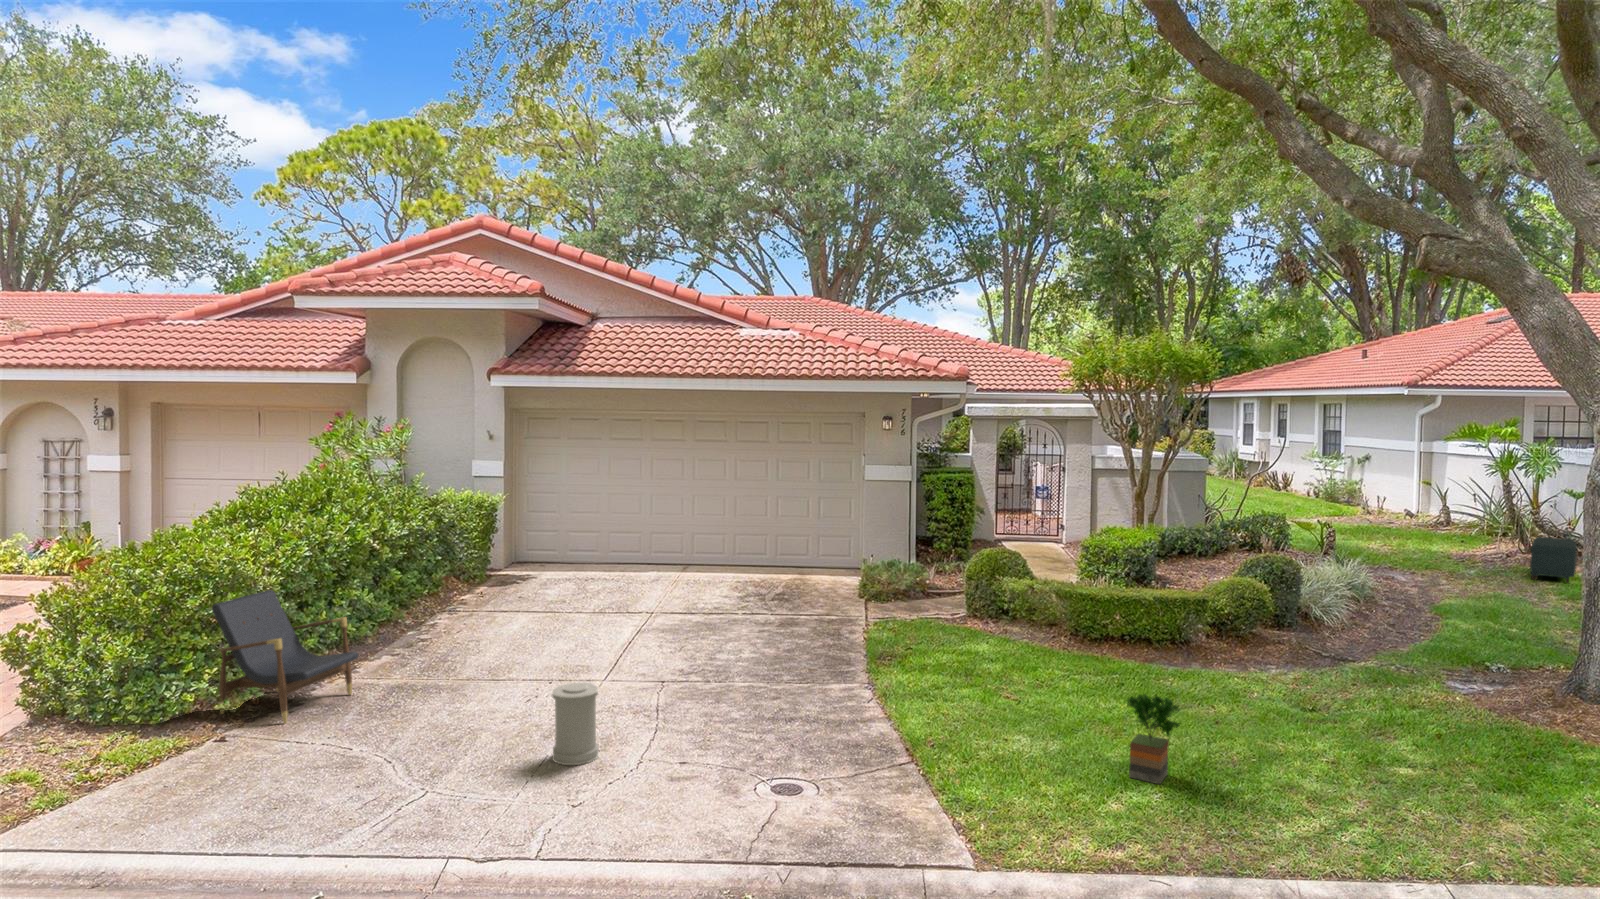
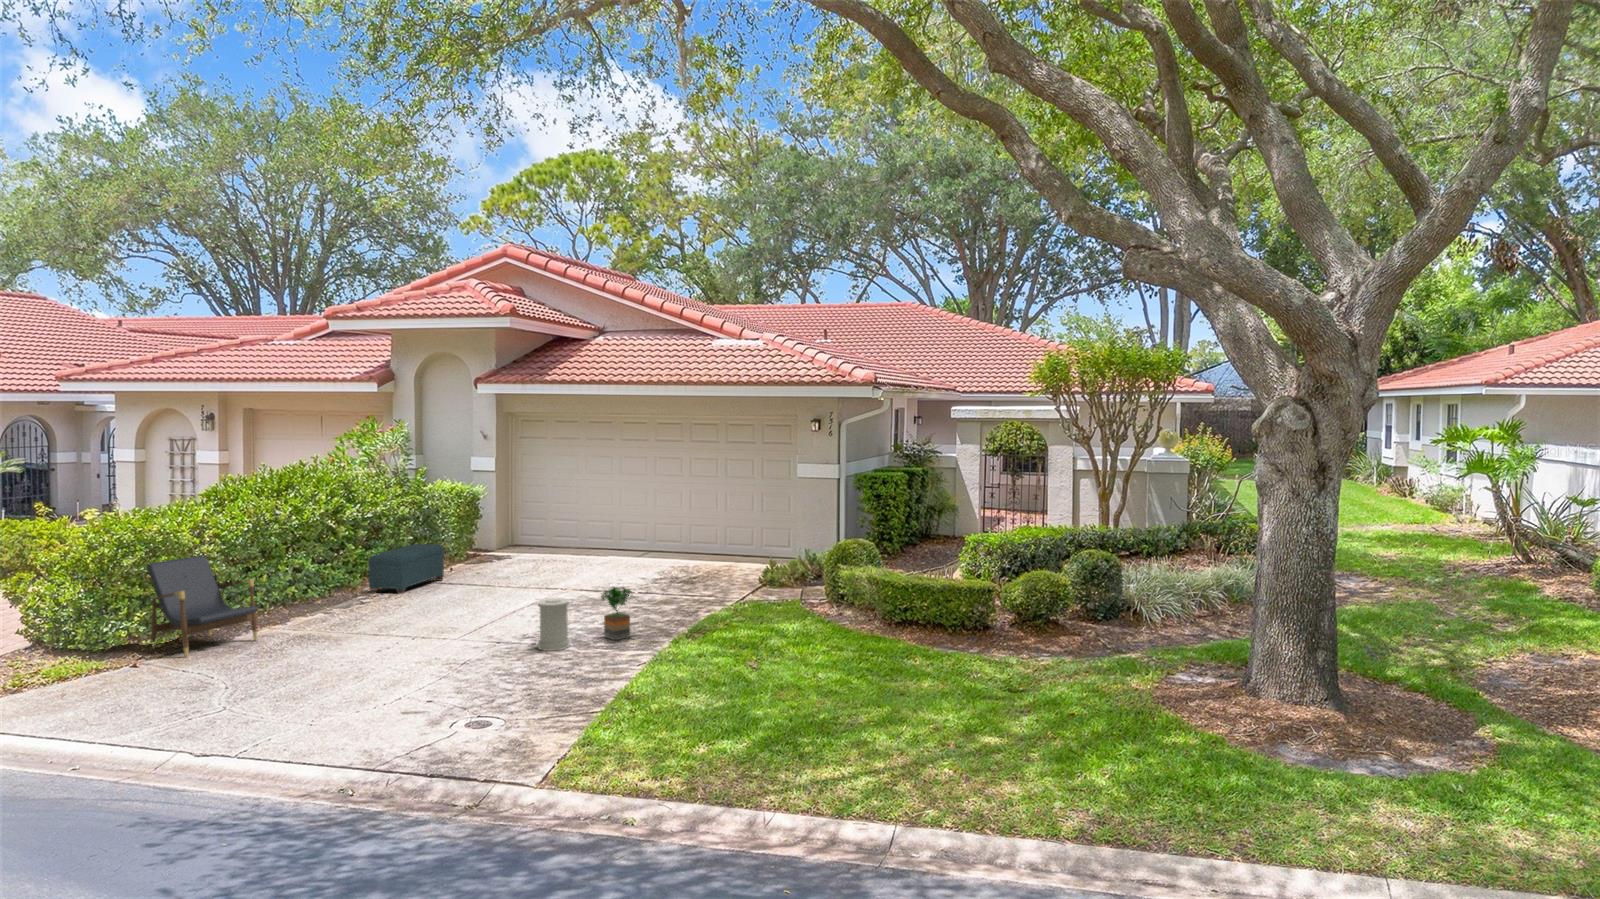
bench: present [1530,537,1577,583] -> present [368,544,444,594]
trash can: present [552,683,599,765] -> present [538,598,570,651]
potted tree: present [1127,694,1180,784] -> present [601,587,636,640]

